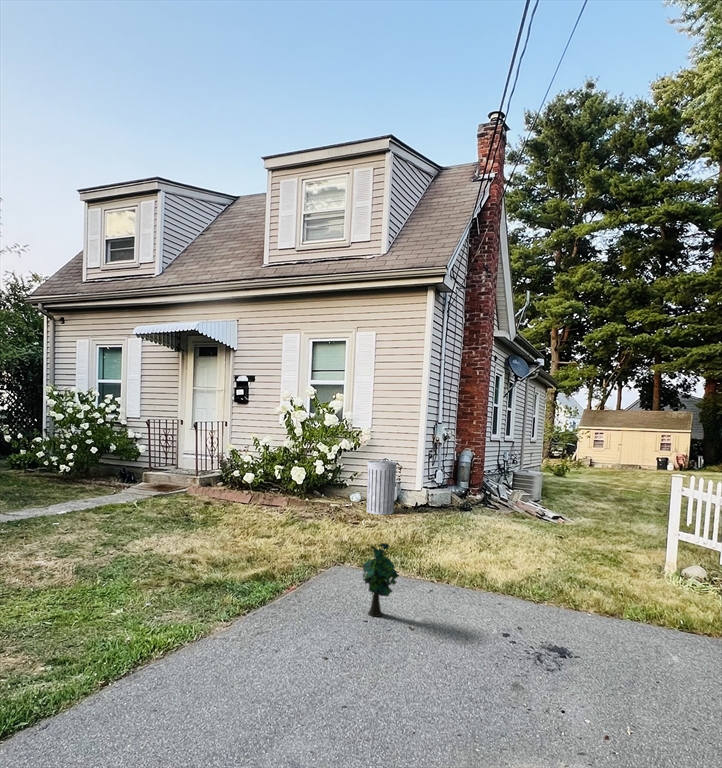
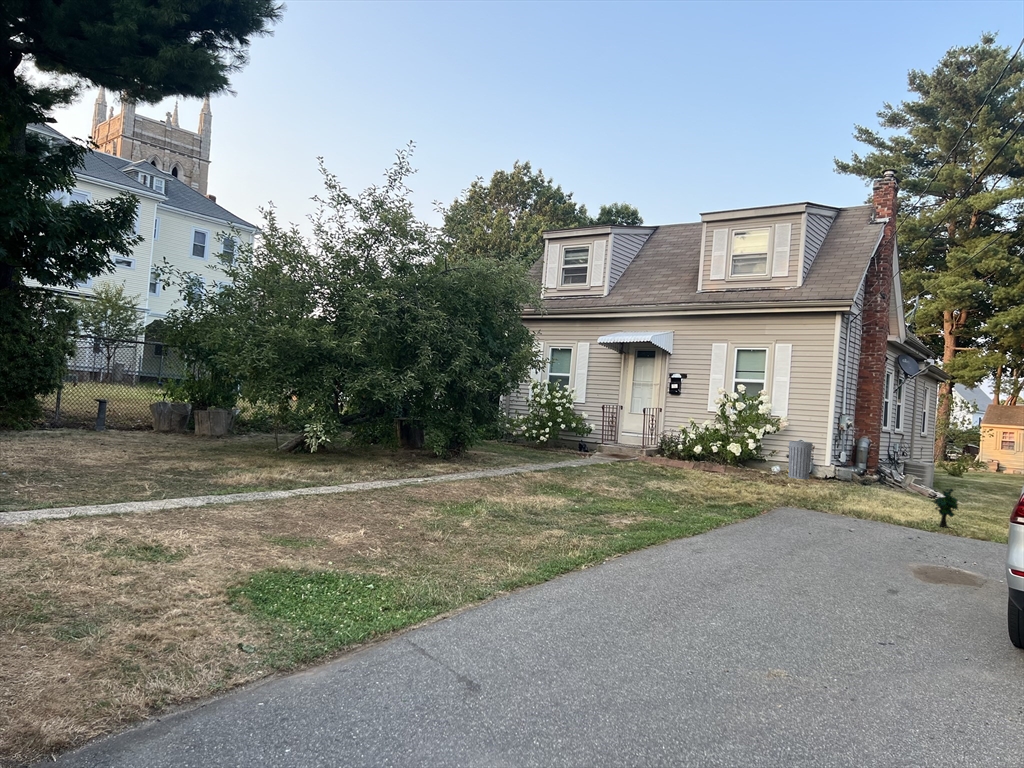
decorative plant: present [358,543,399,617] -> present [934,489,959,527]

